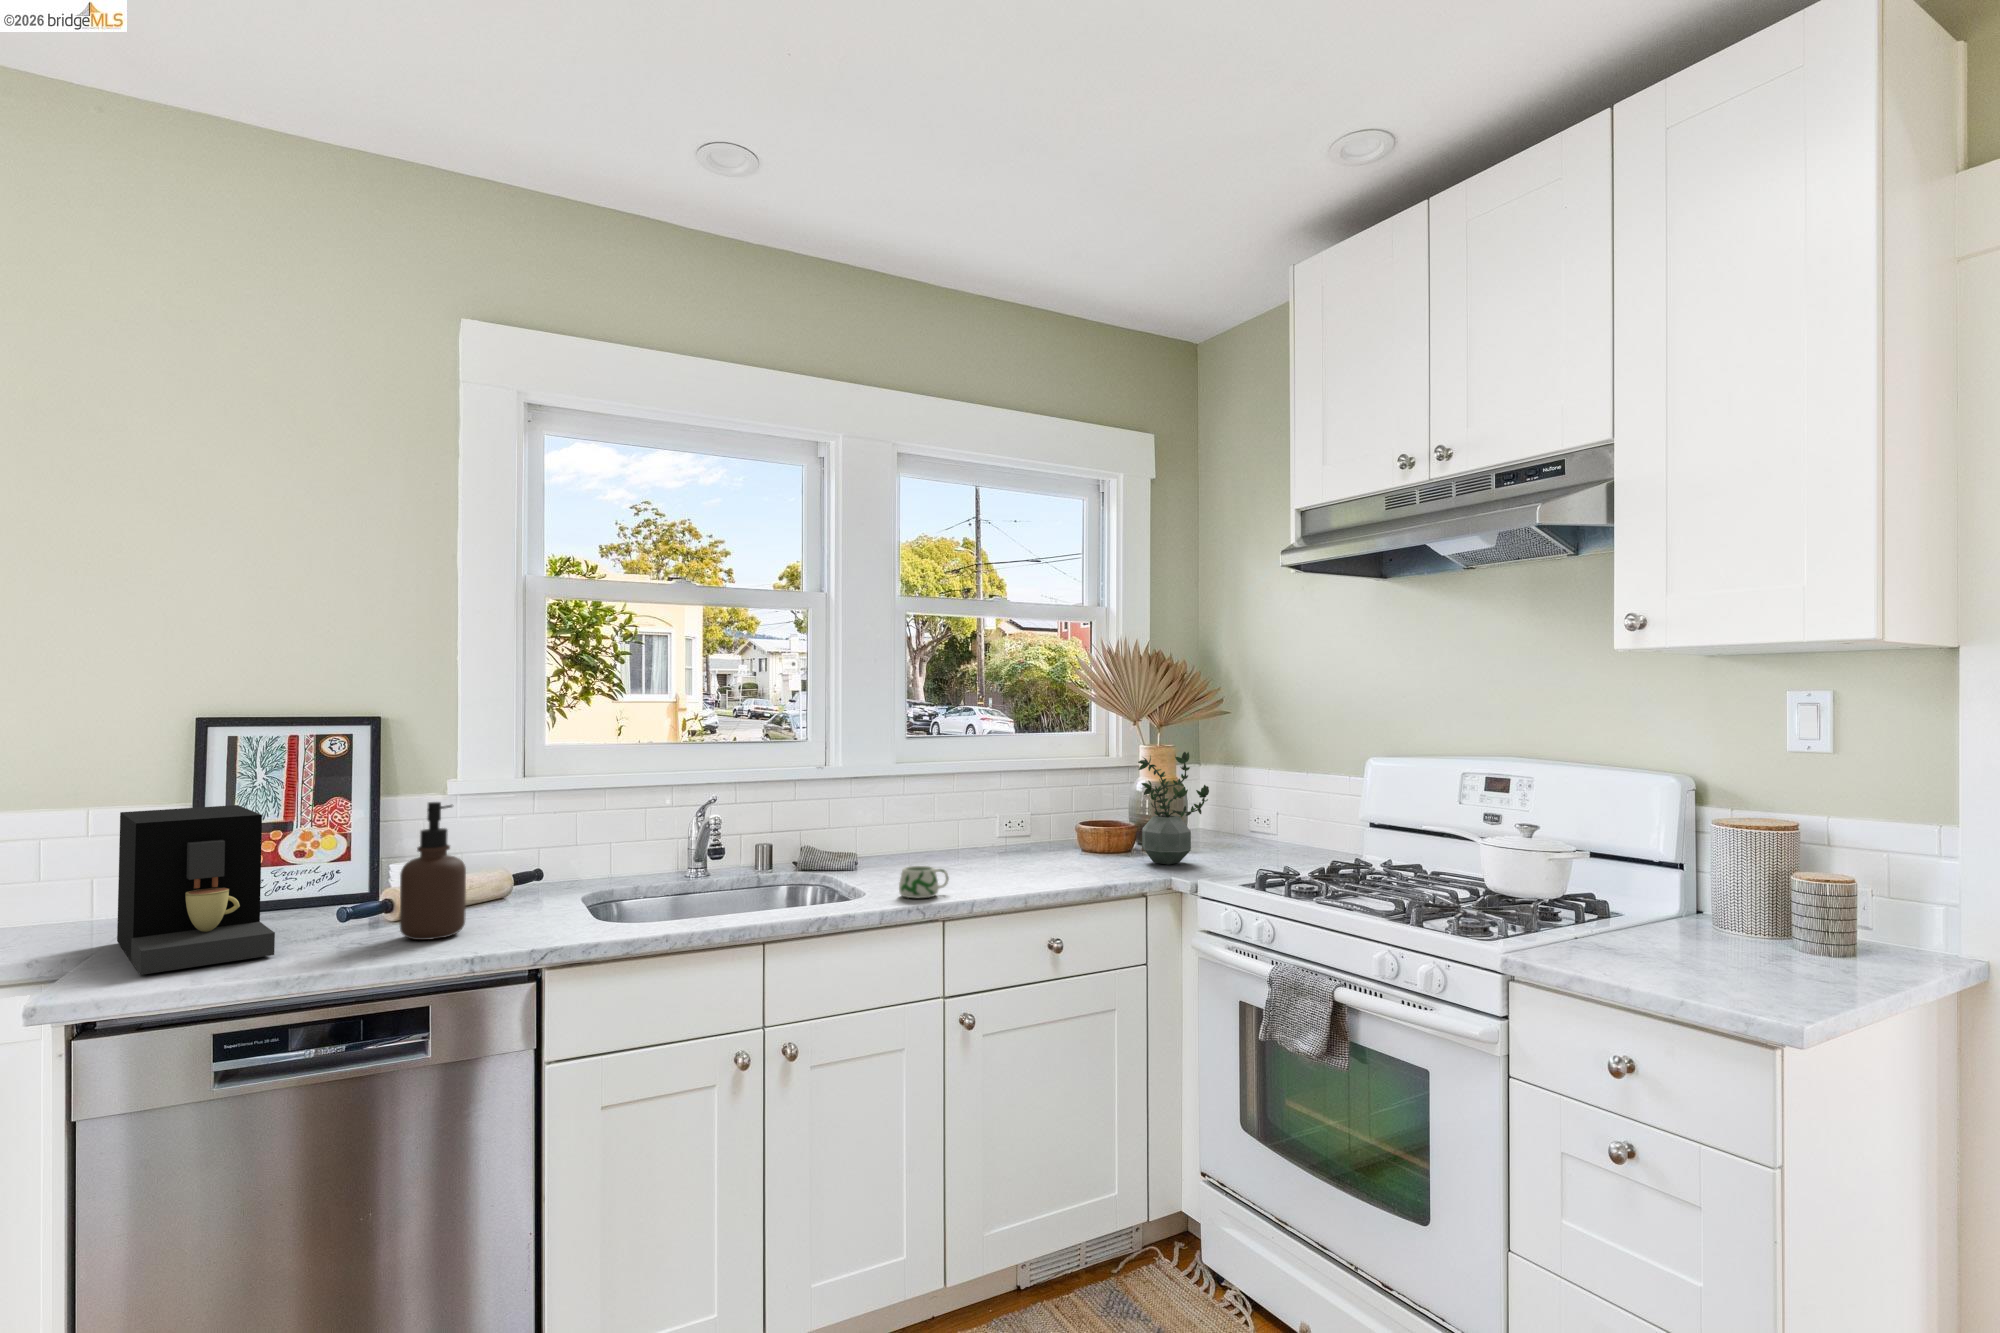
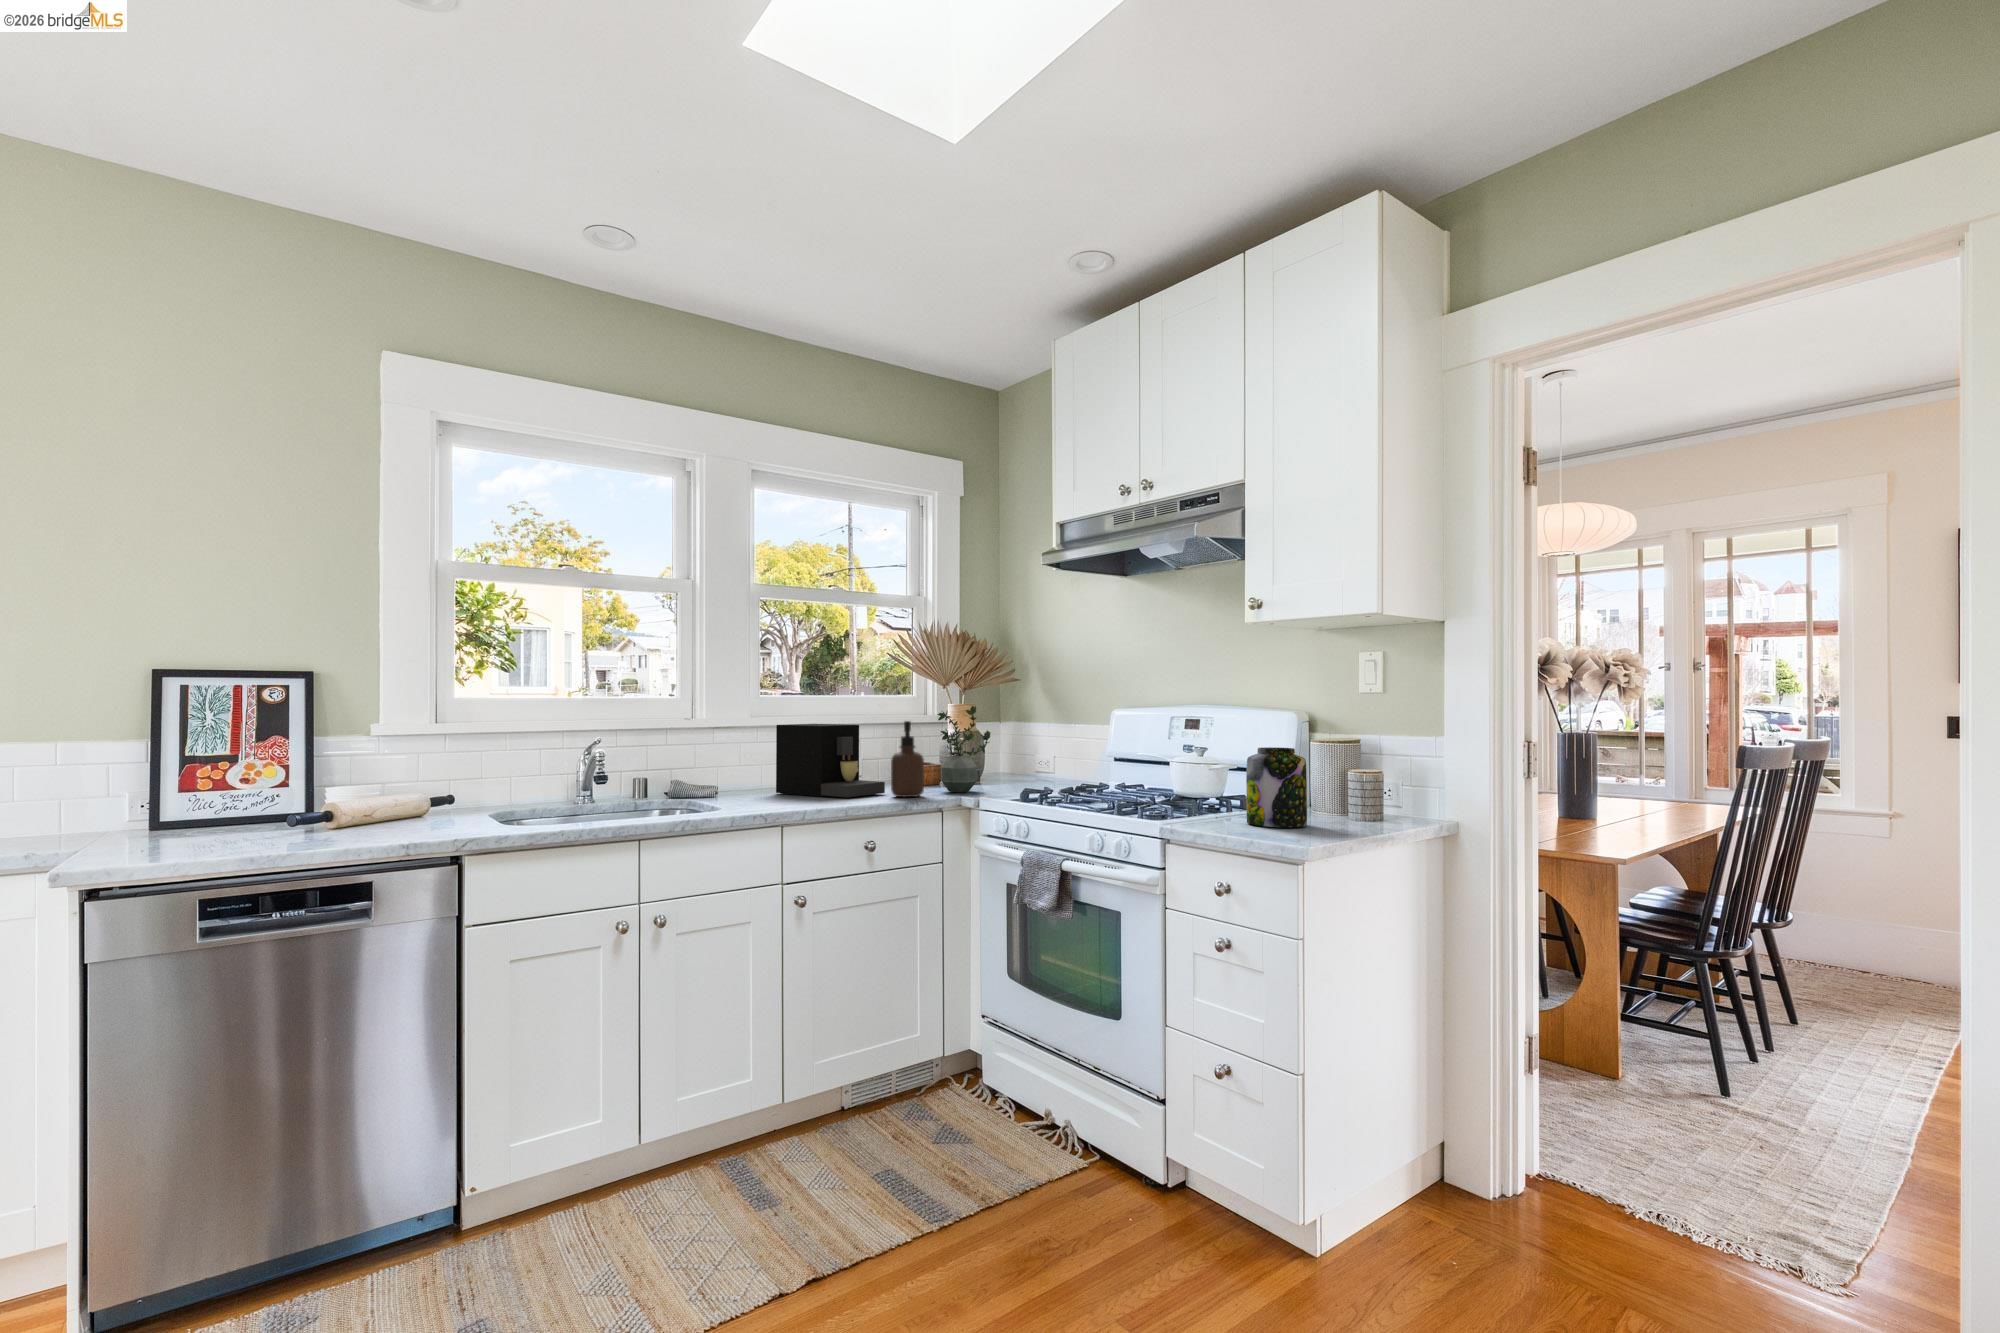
soap dispenser: present [400,802,466,940] -> present [891,721,924,797]
coffee maker: present [117,805,275,975] -> present [776,724,885,797]
jar: none [1634,843,1741,972] -> present [1246,747,1307,828]
mug: present [899,866,949,898] -> none [745,788,784,811]

